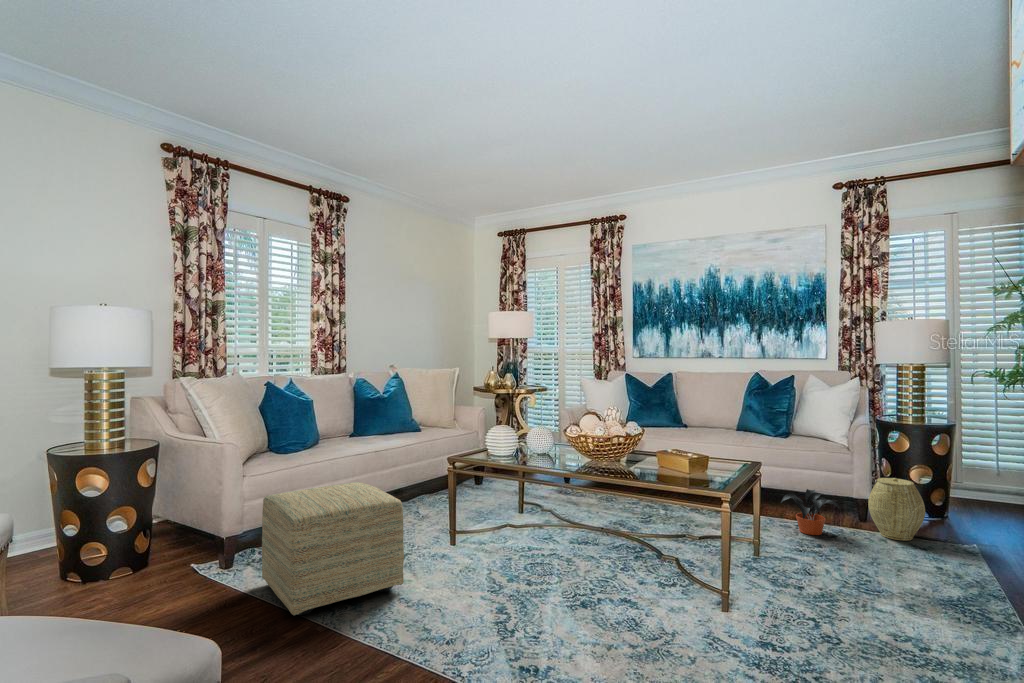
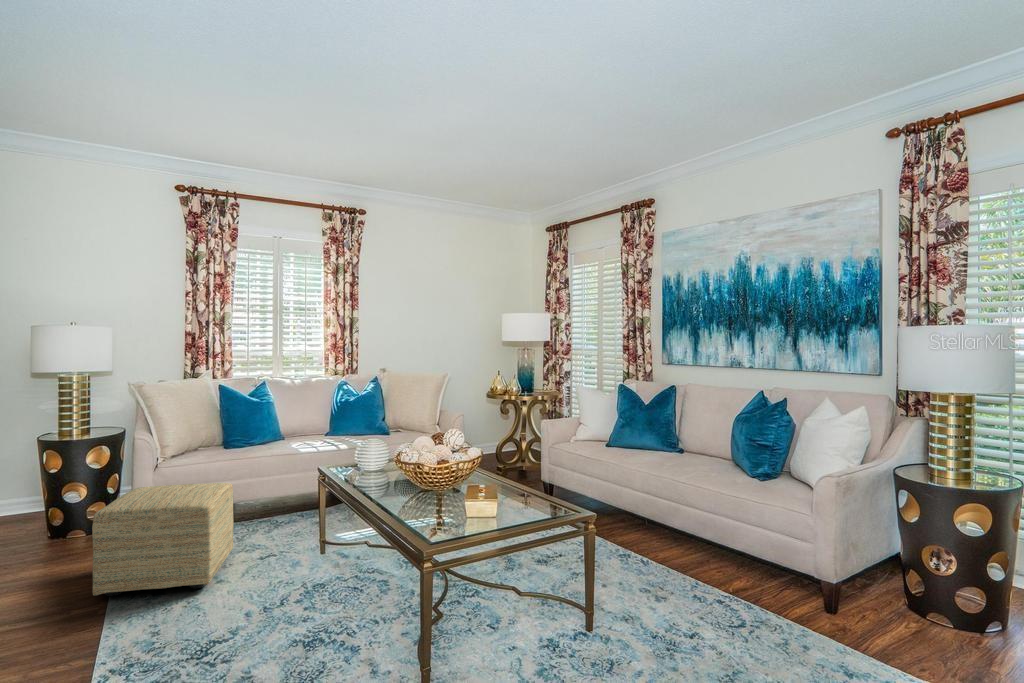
woven basket: present [868,478,925,541] -> none [801,553,879,650]
potted plant: present [781,489,841,535] -> none [682,551,754,615]

